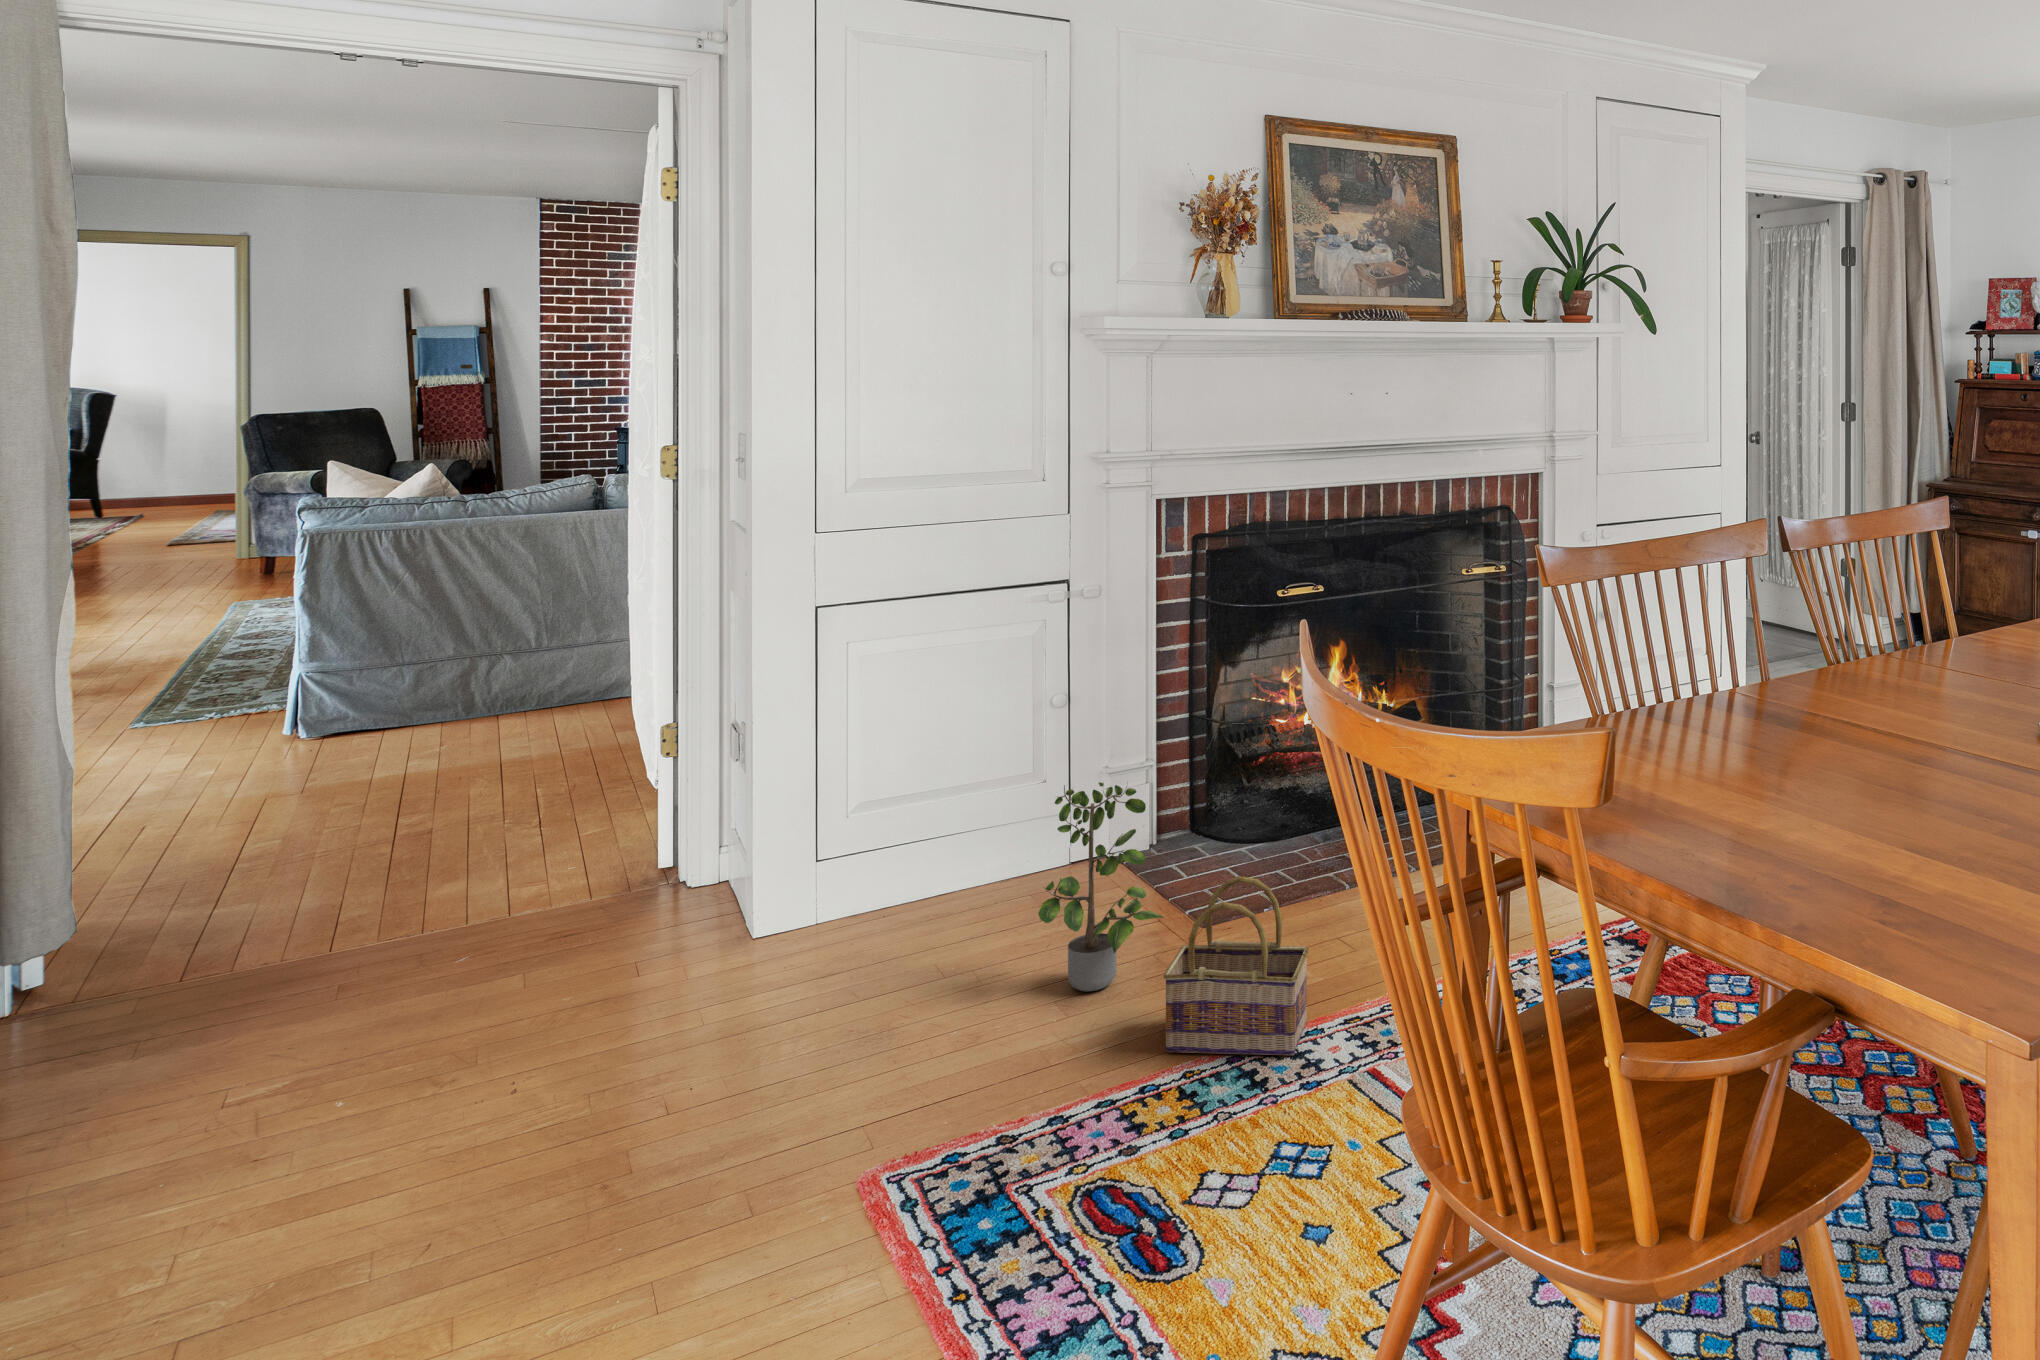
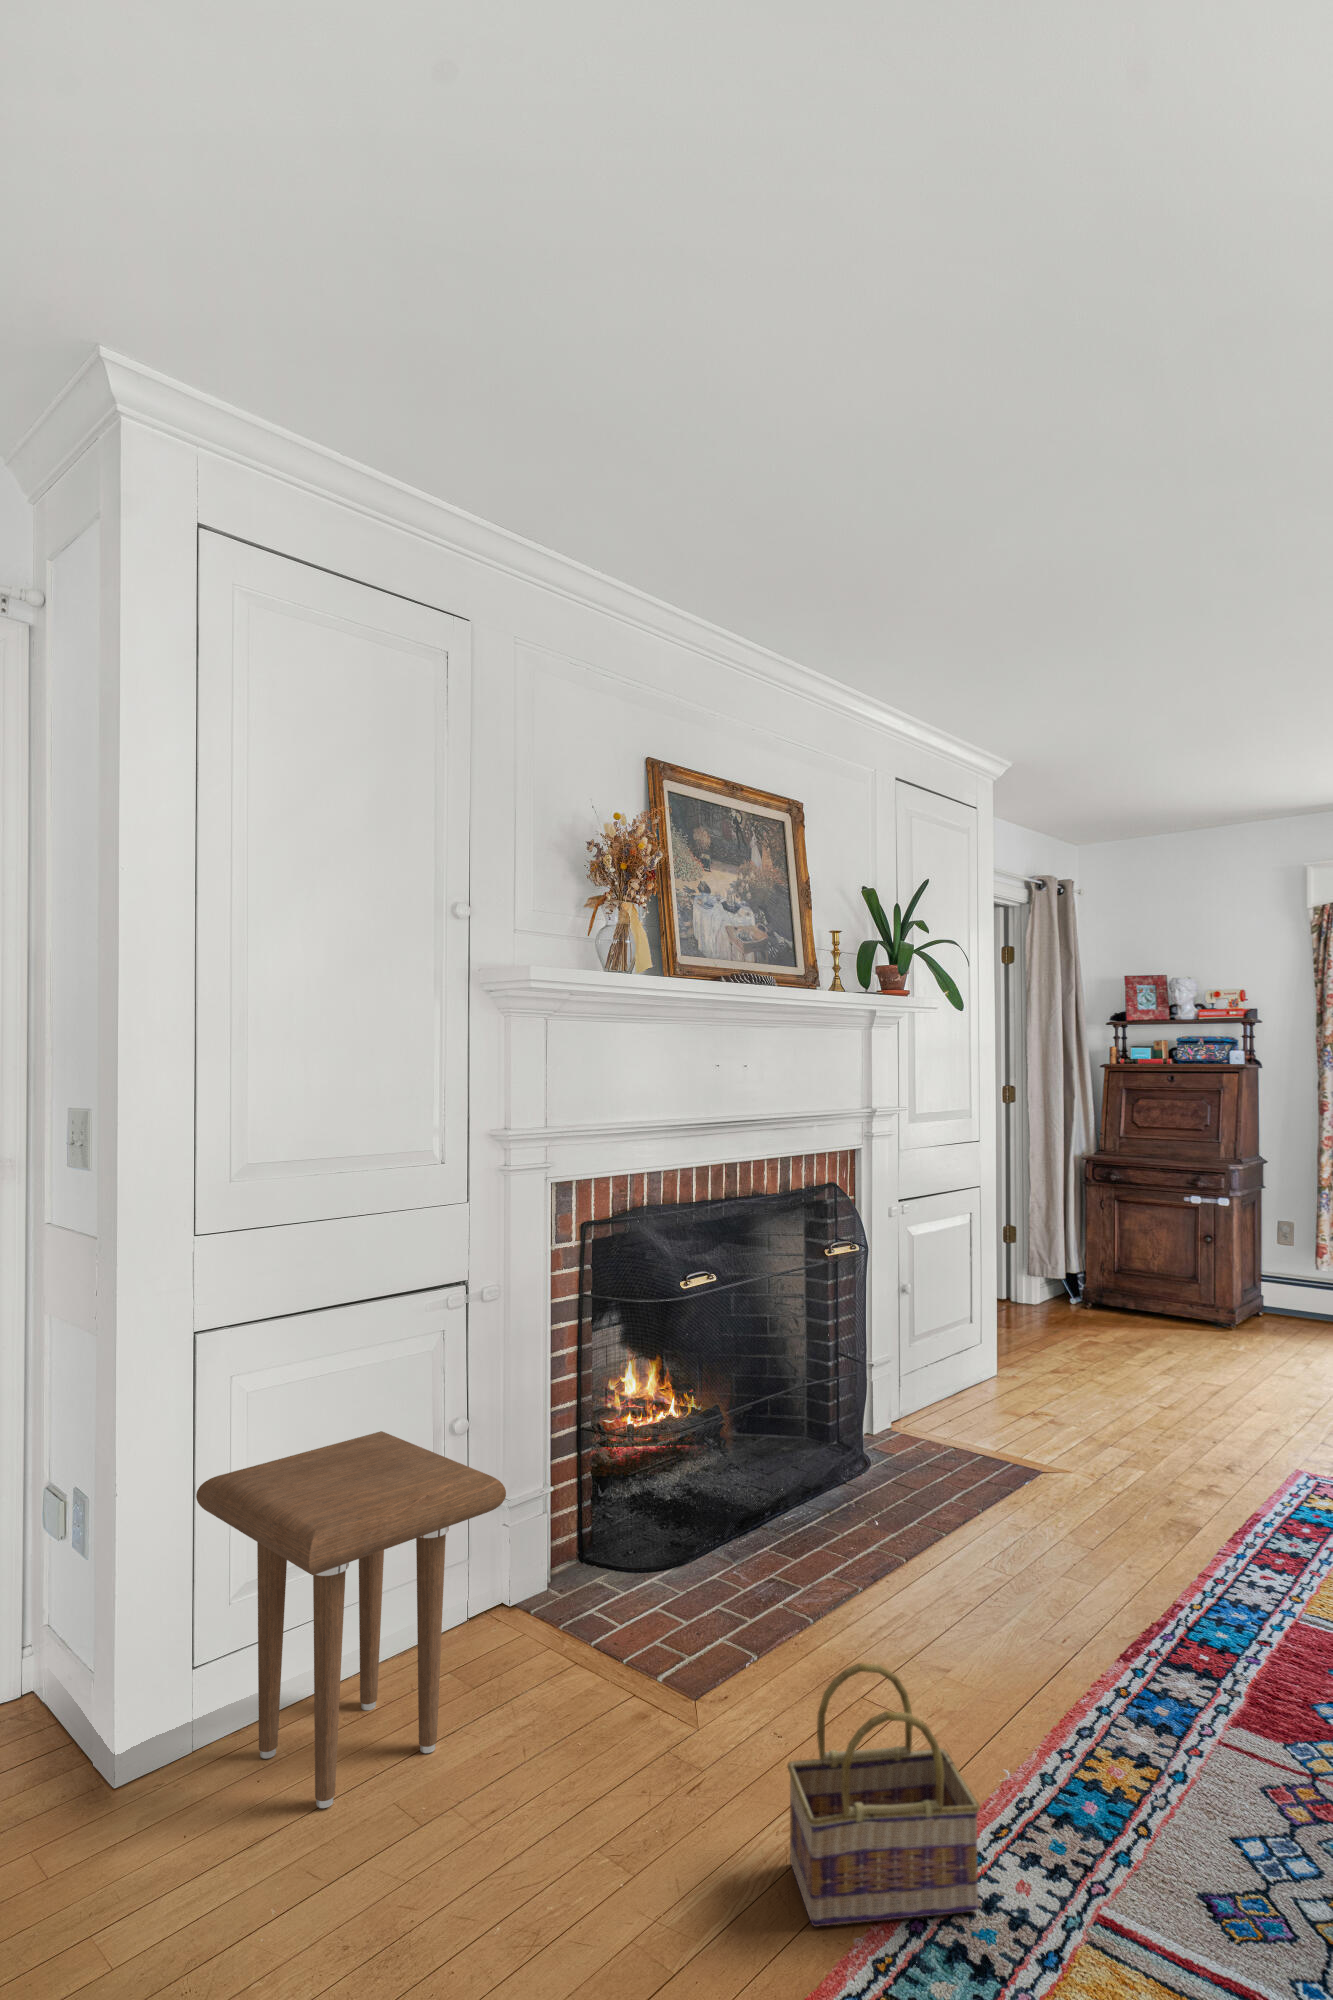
side table: none [809,700,1033,964] -> present [196,1431,506,1808]
potted plant: present [1038,782,1163,991] -> none [572,1540,731,1827]

